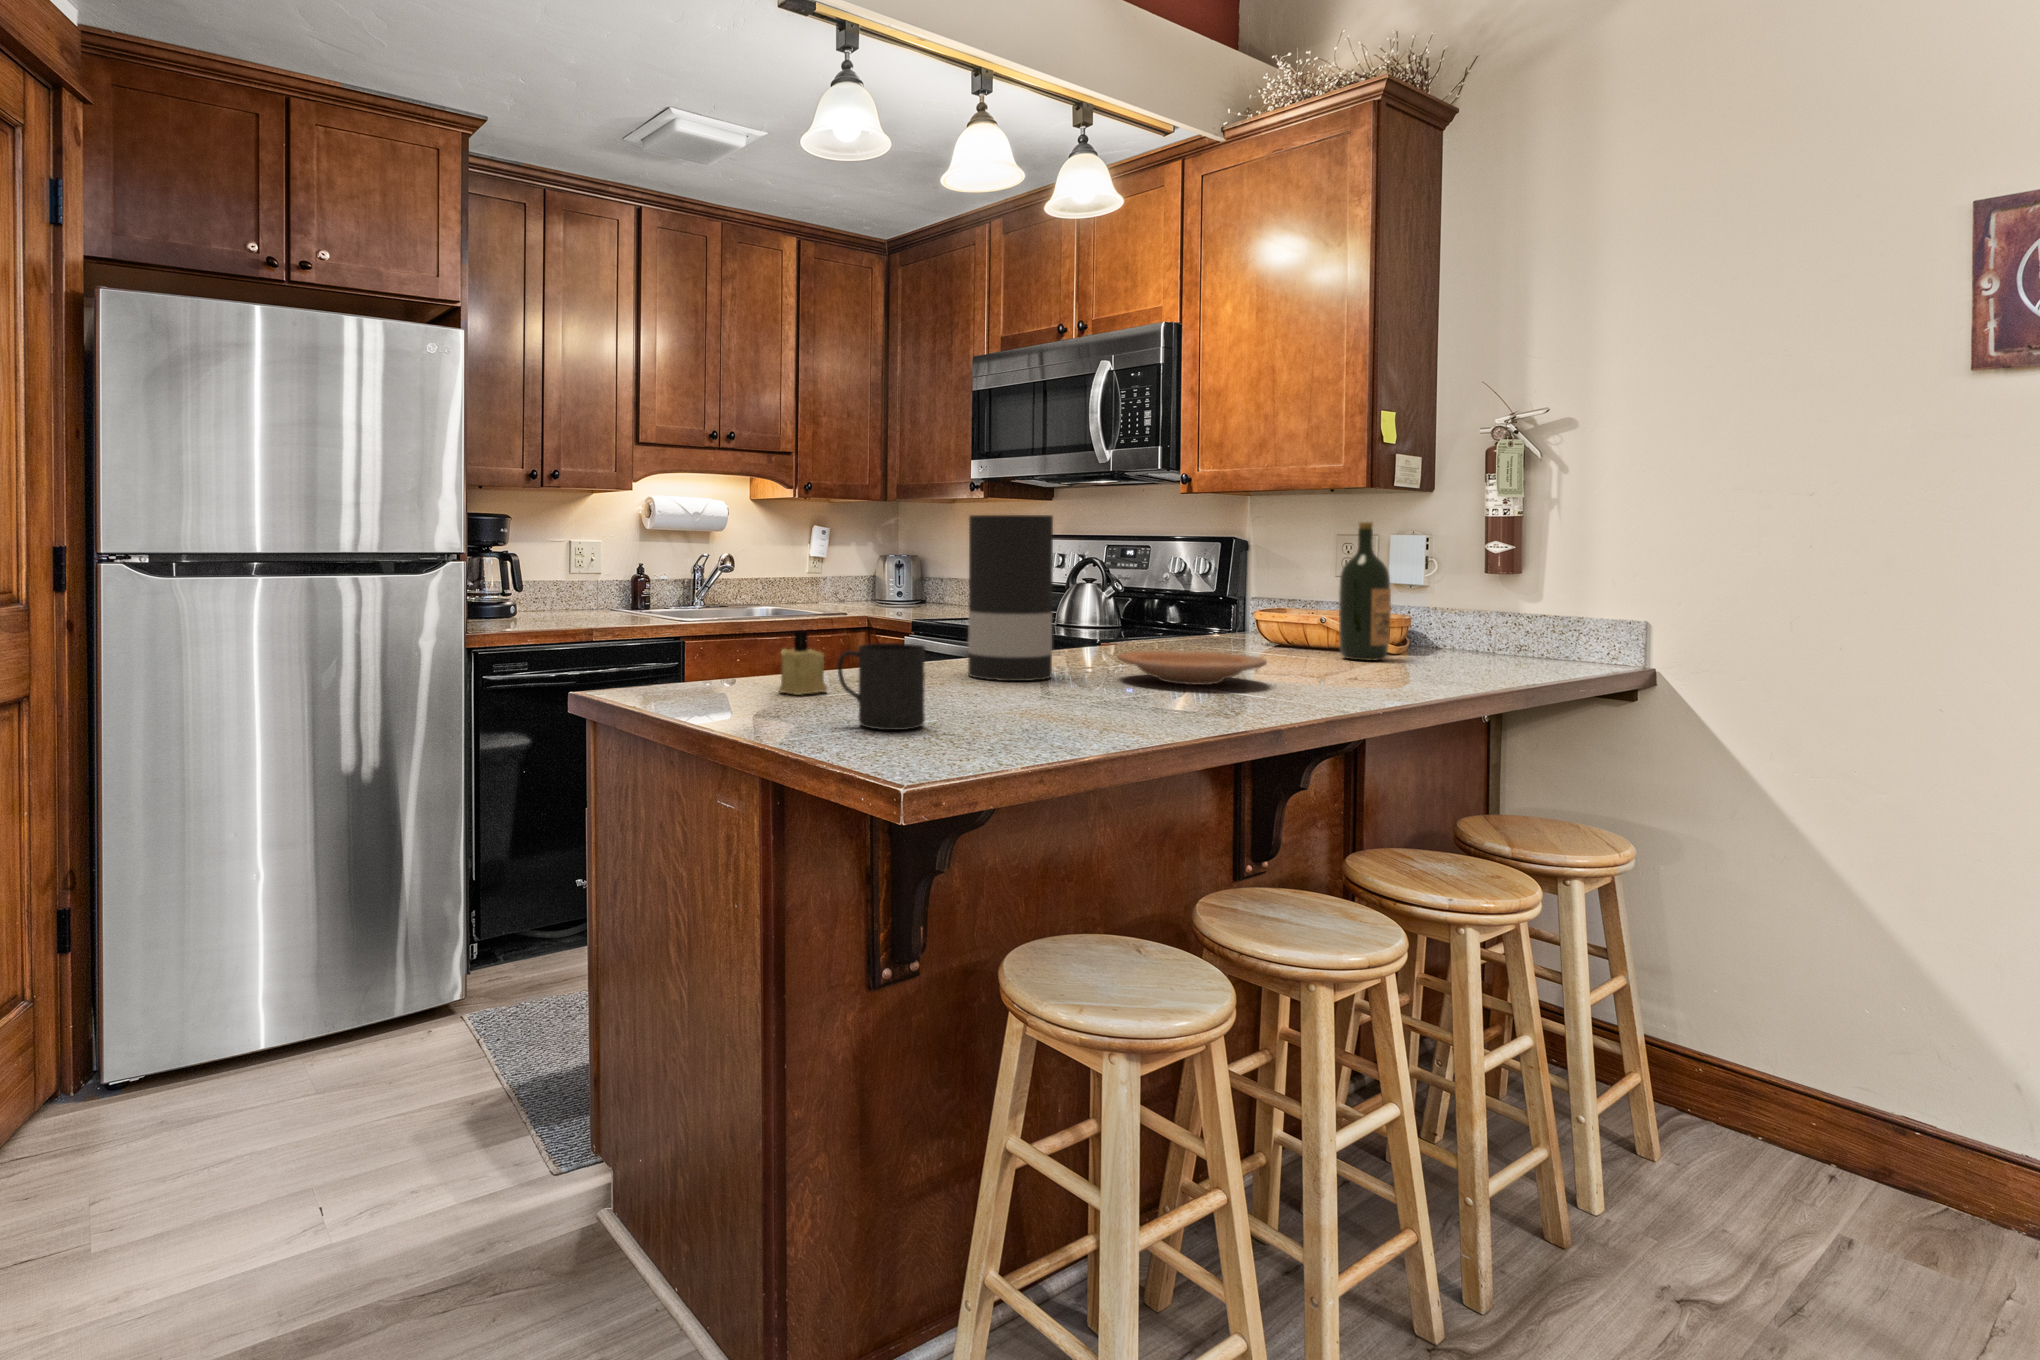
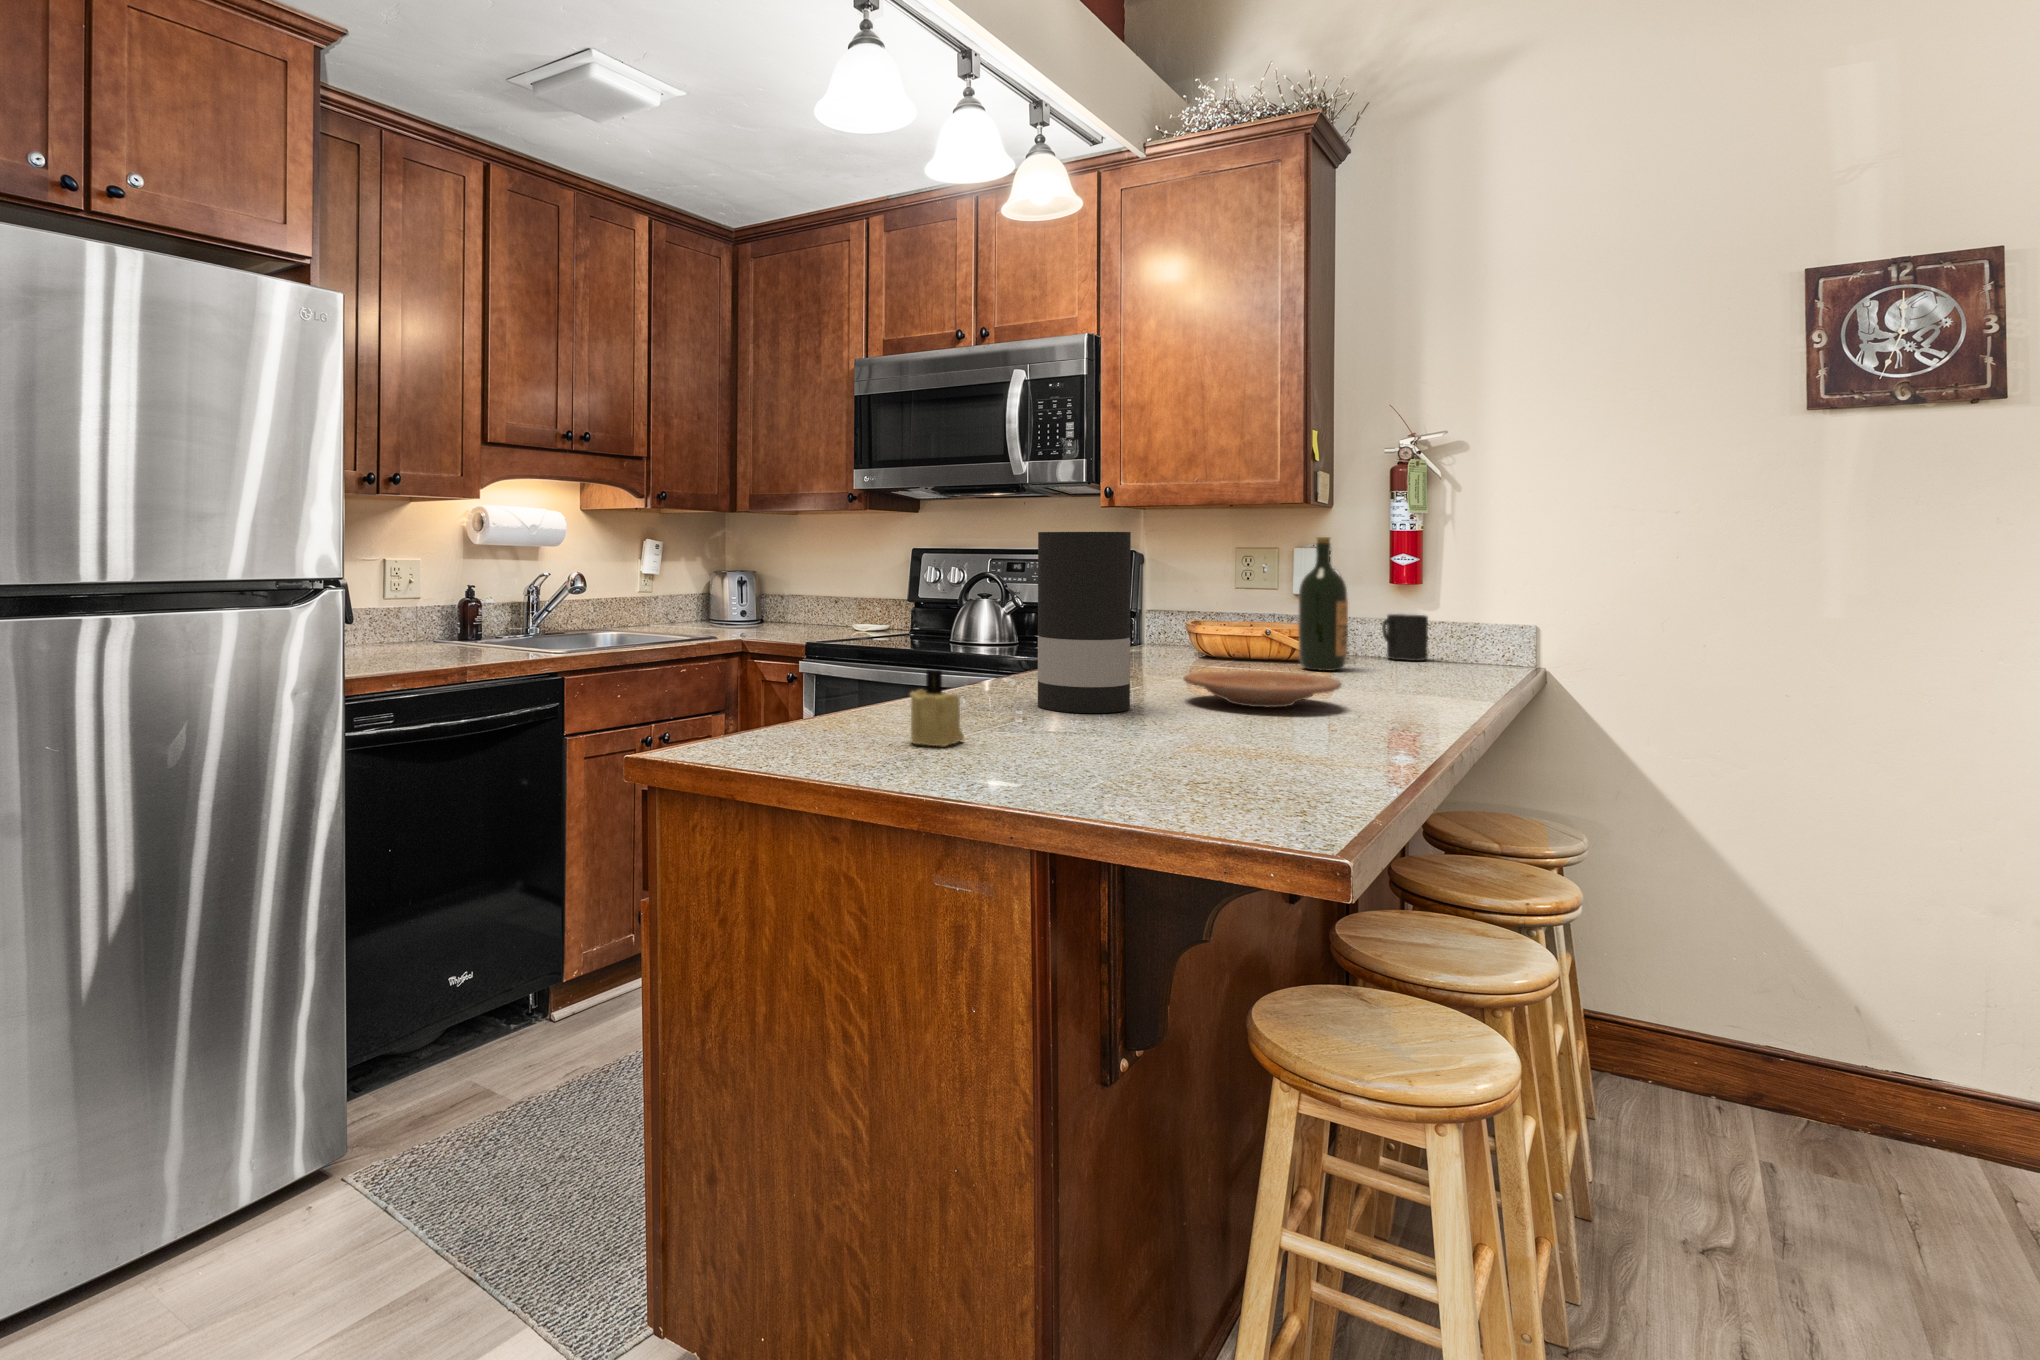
mug: present [838,643,925,730] -> present [1382,614,1428,661]

